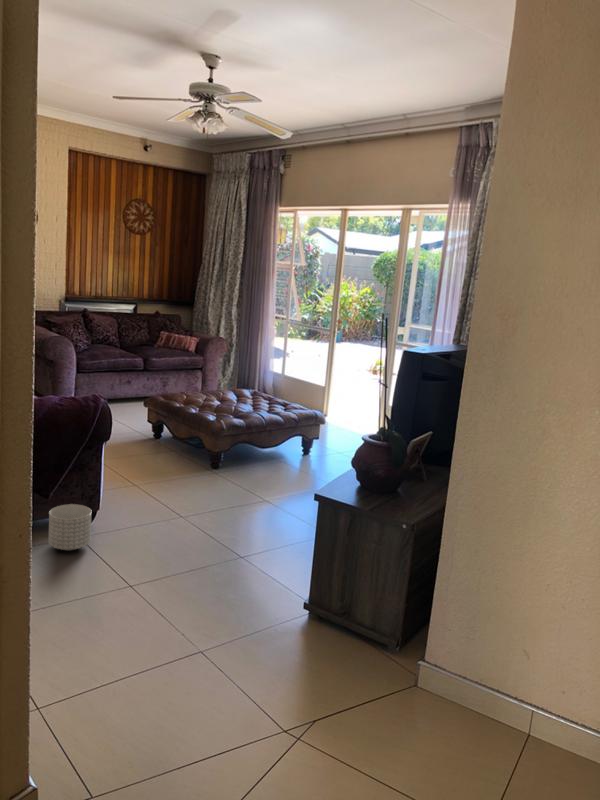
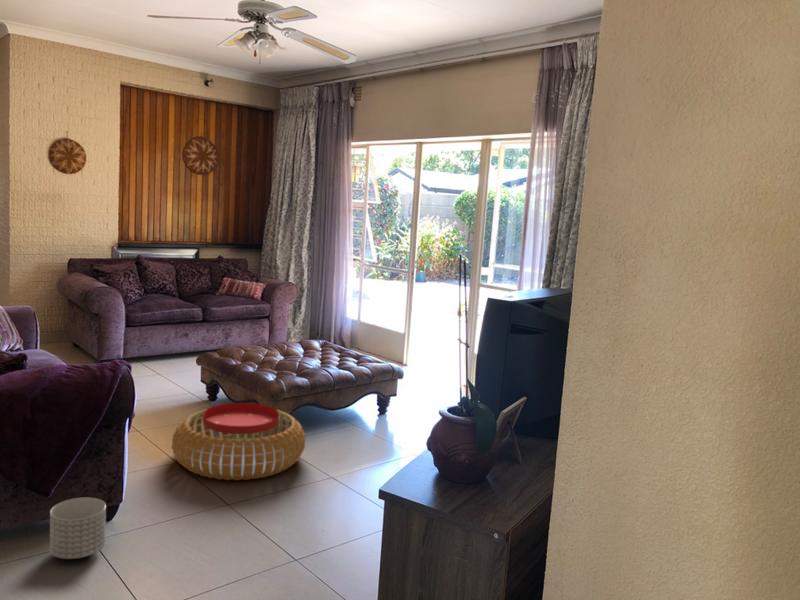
pouf: none [131,439,243,501] -> present [172,403,305,481]

